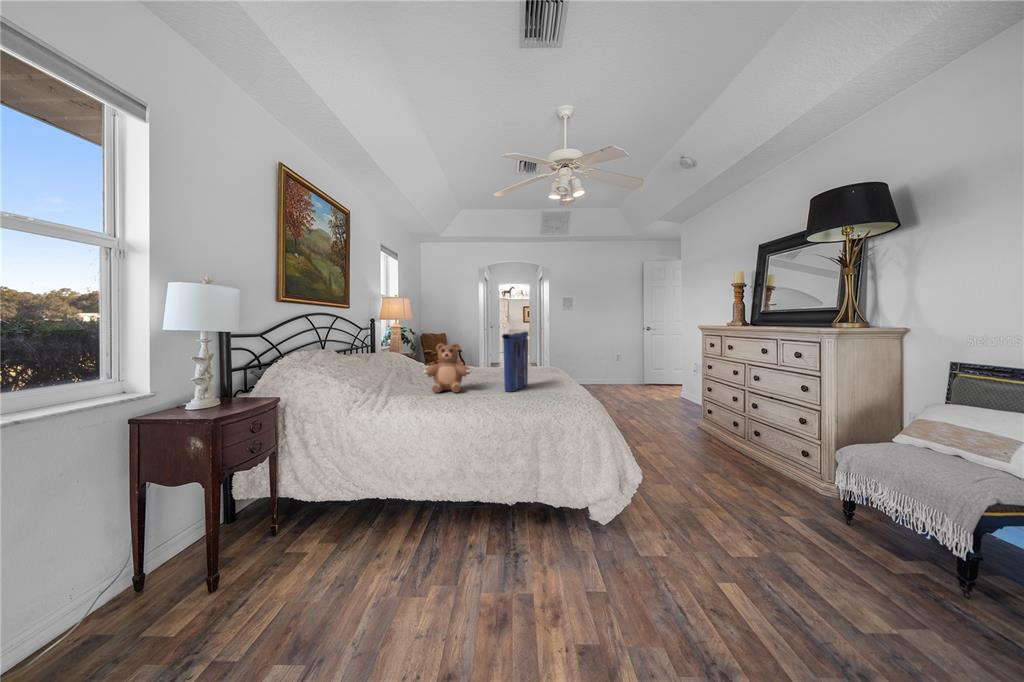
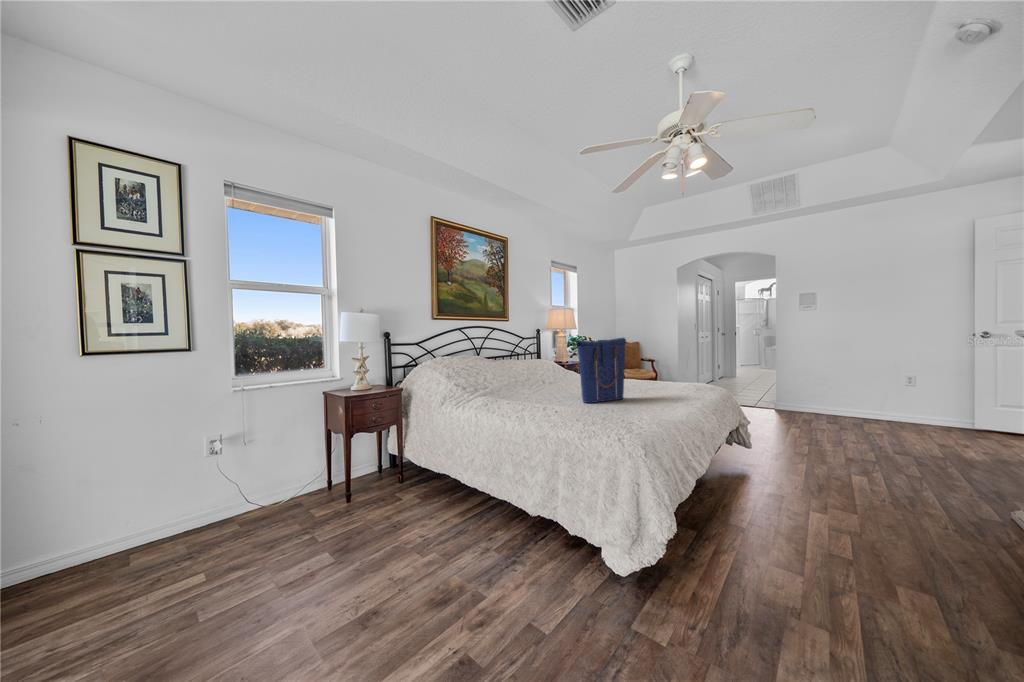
teddy bear: present [423,343,471,393] -> none [513,350,554,398]

